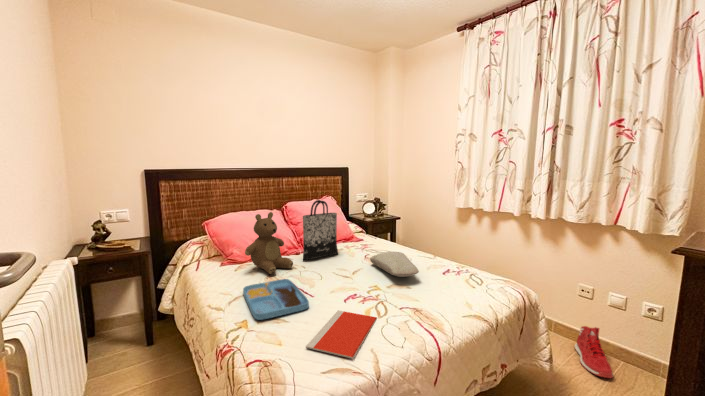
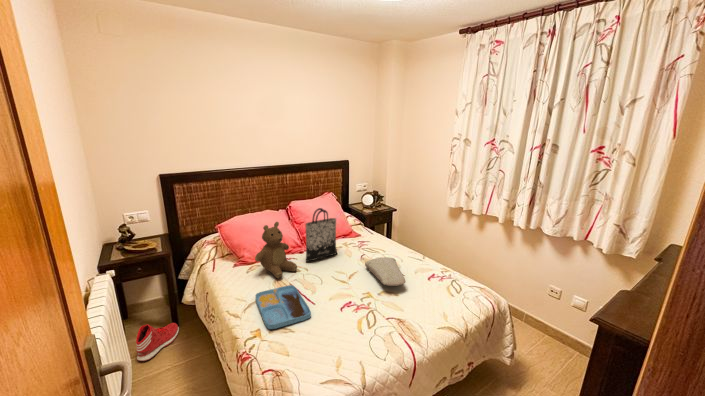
notebook: present [306,310,377,359] -> none [308,320,367,370]
sneaker: present [575,326,613,378] -> present [136,323,179,361]

